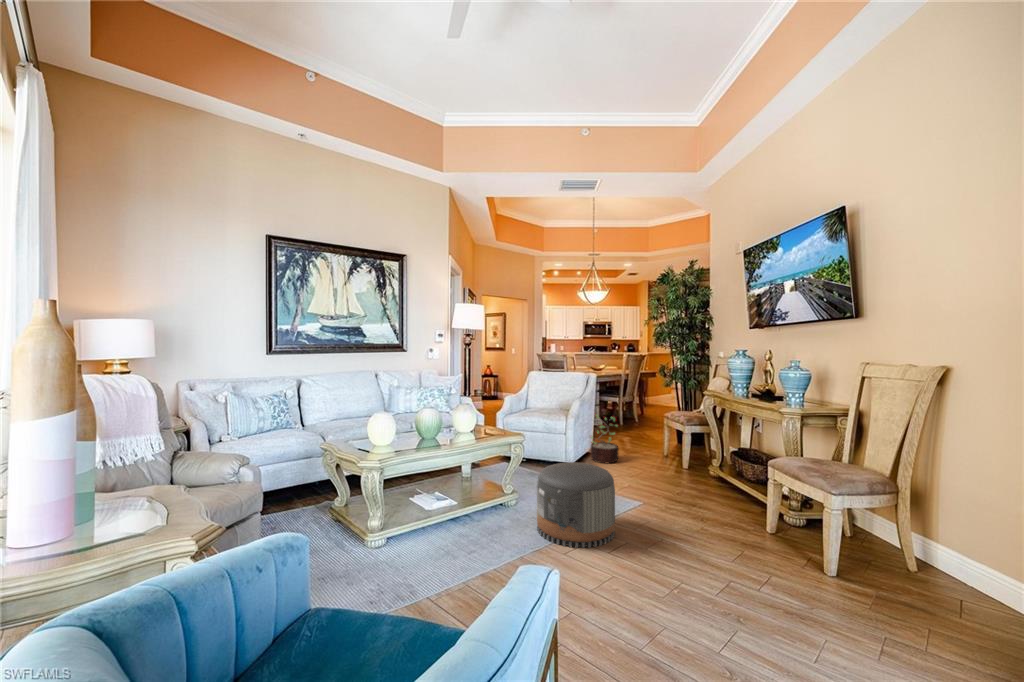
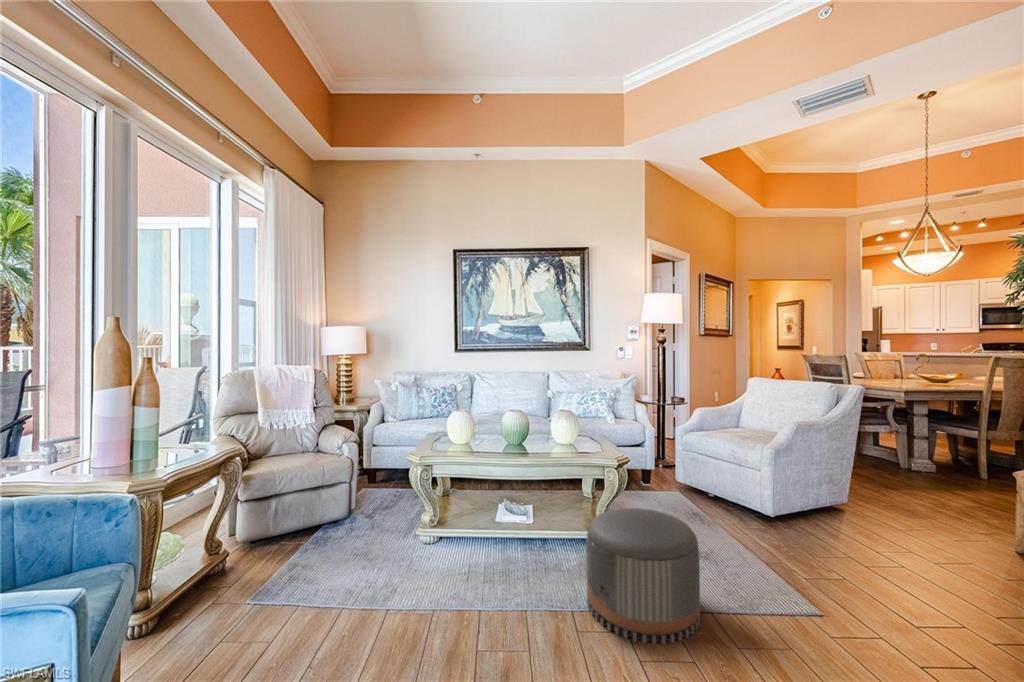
decorative plant: present [591,414,619,463] -> none [809,449,874,535]

